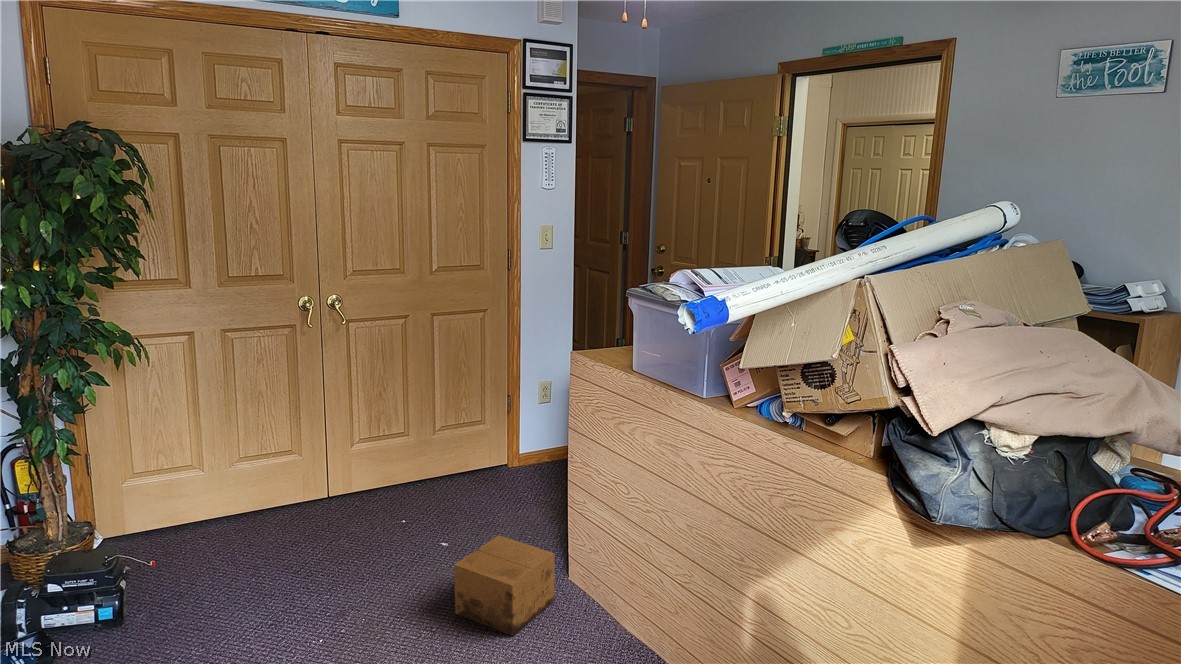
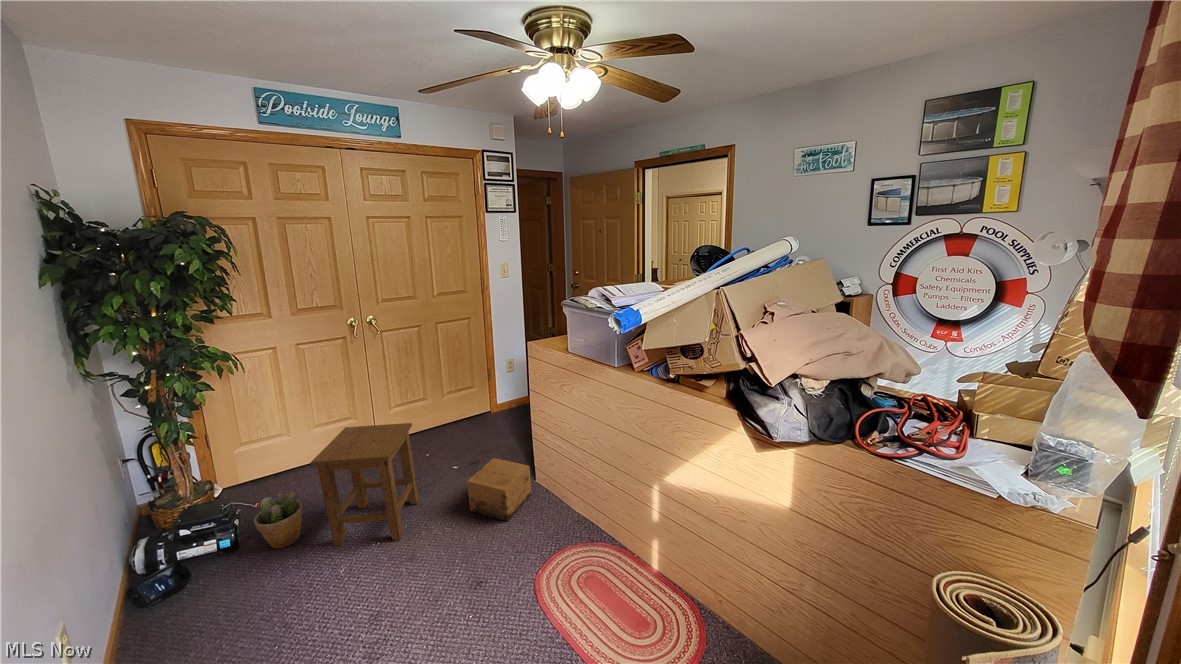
stool: none [230,460,378,642] -> present [311,423,419,546]
potted plant: none [144,548,211,631] -> present [254,492,303,549]

